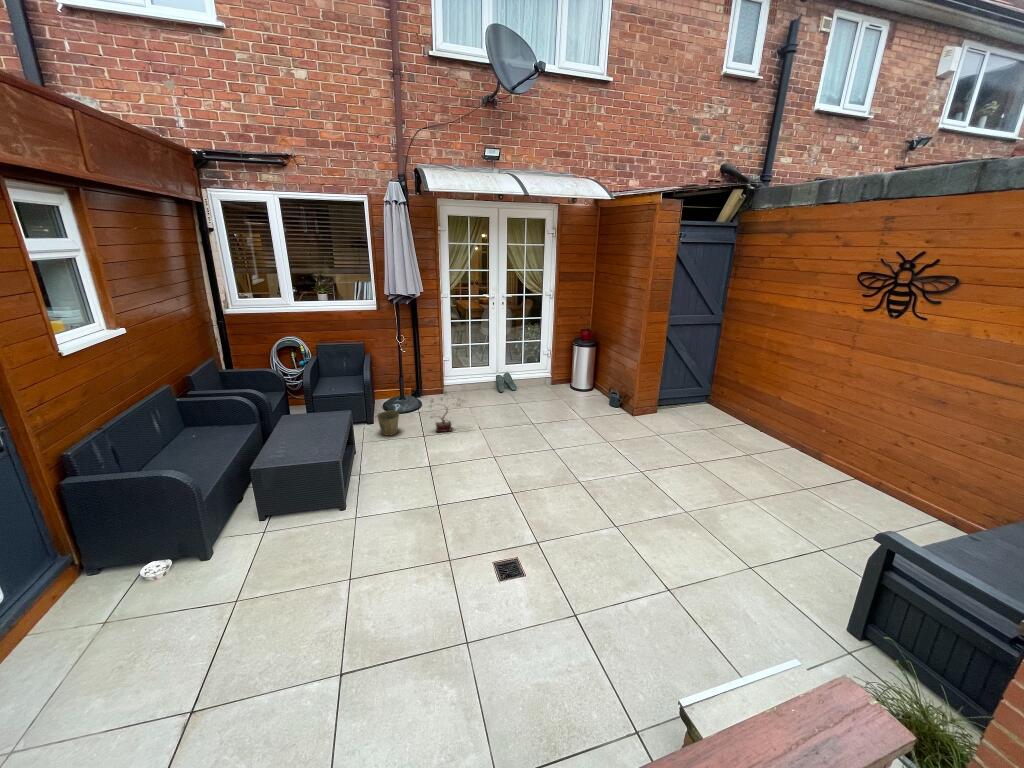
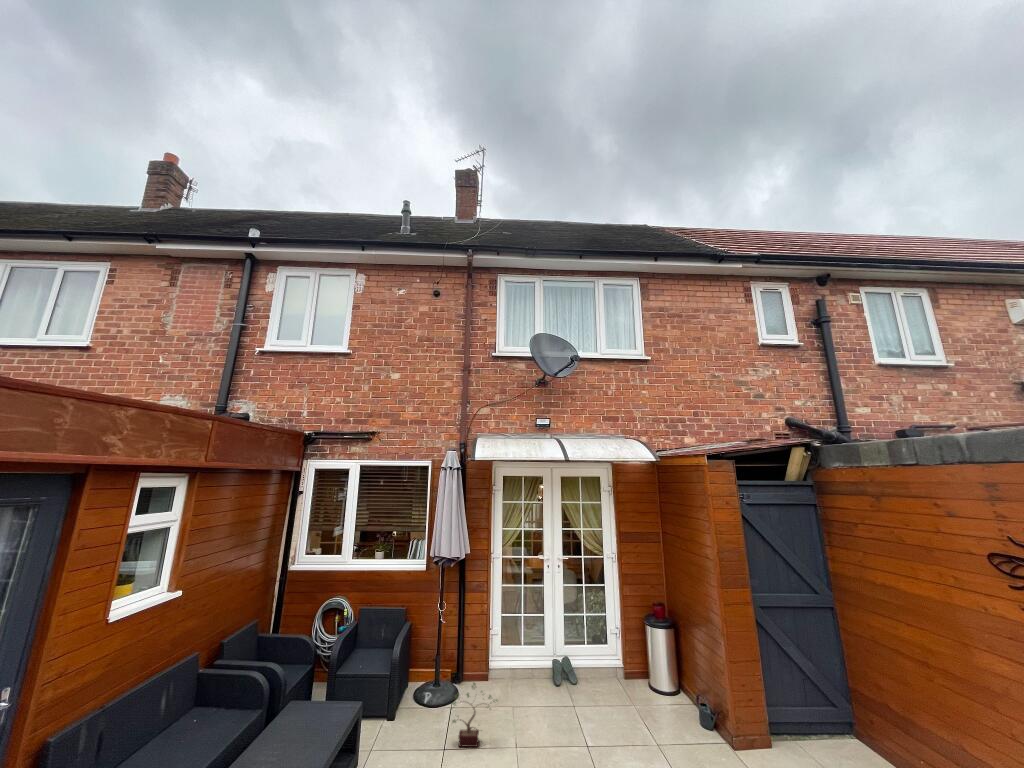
bucket: present [377,411,399,436] -> none [392,692,419,744]

